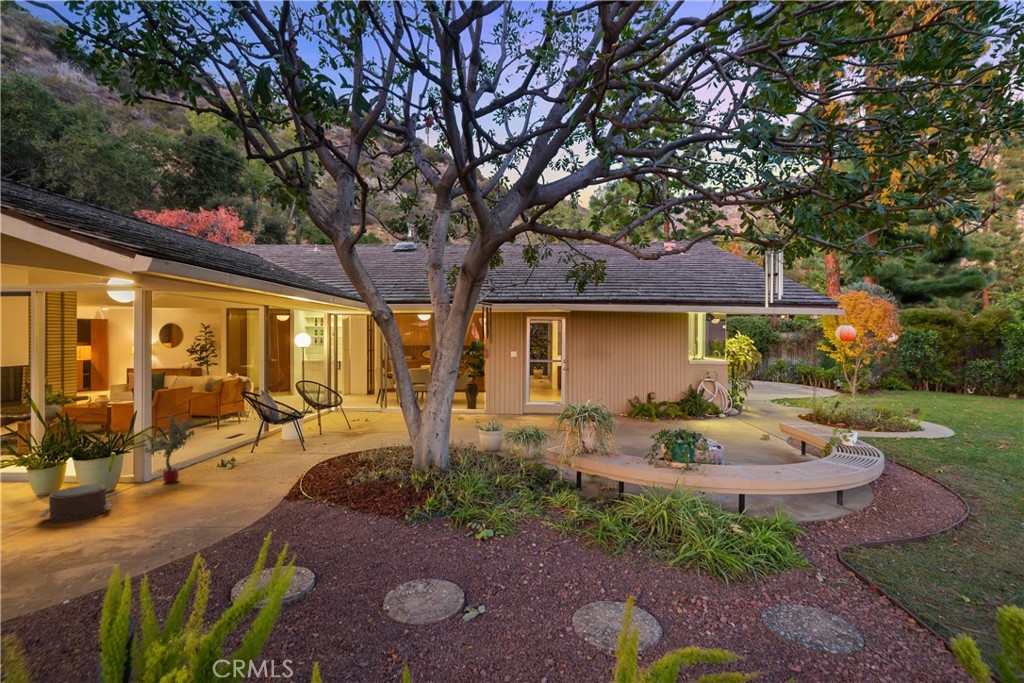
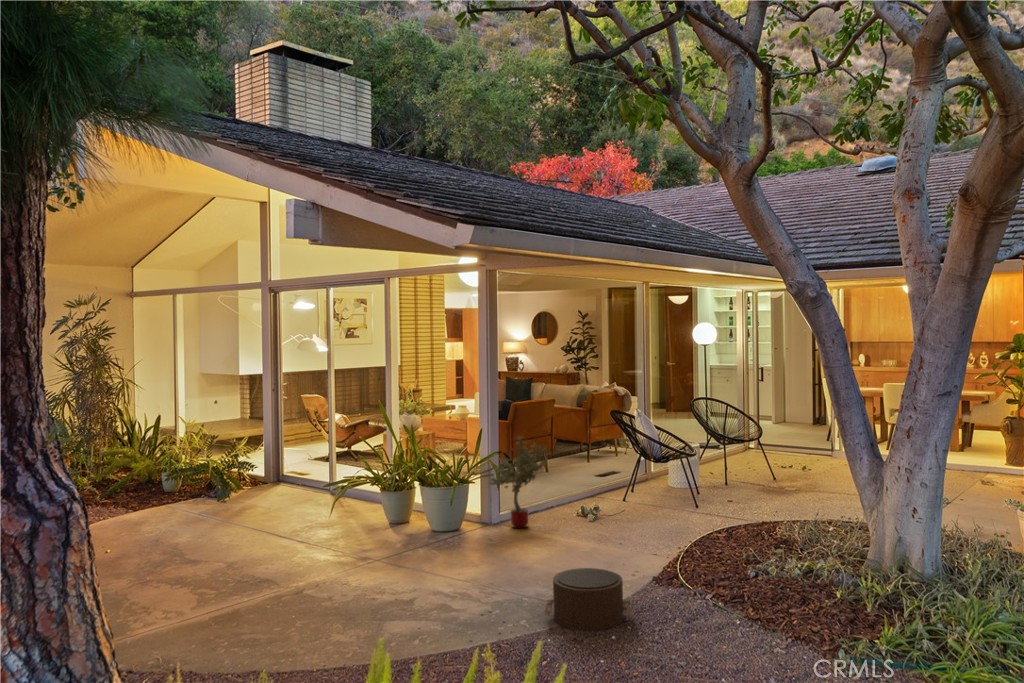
pouf: present [40,484,112,522] -> present [545,568,633,631]

